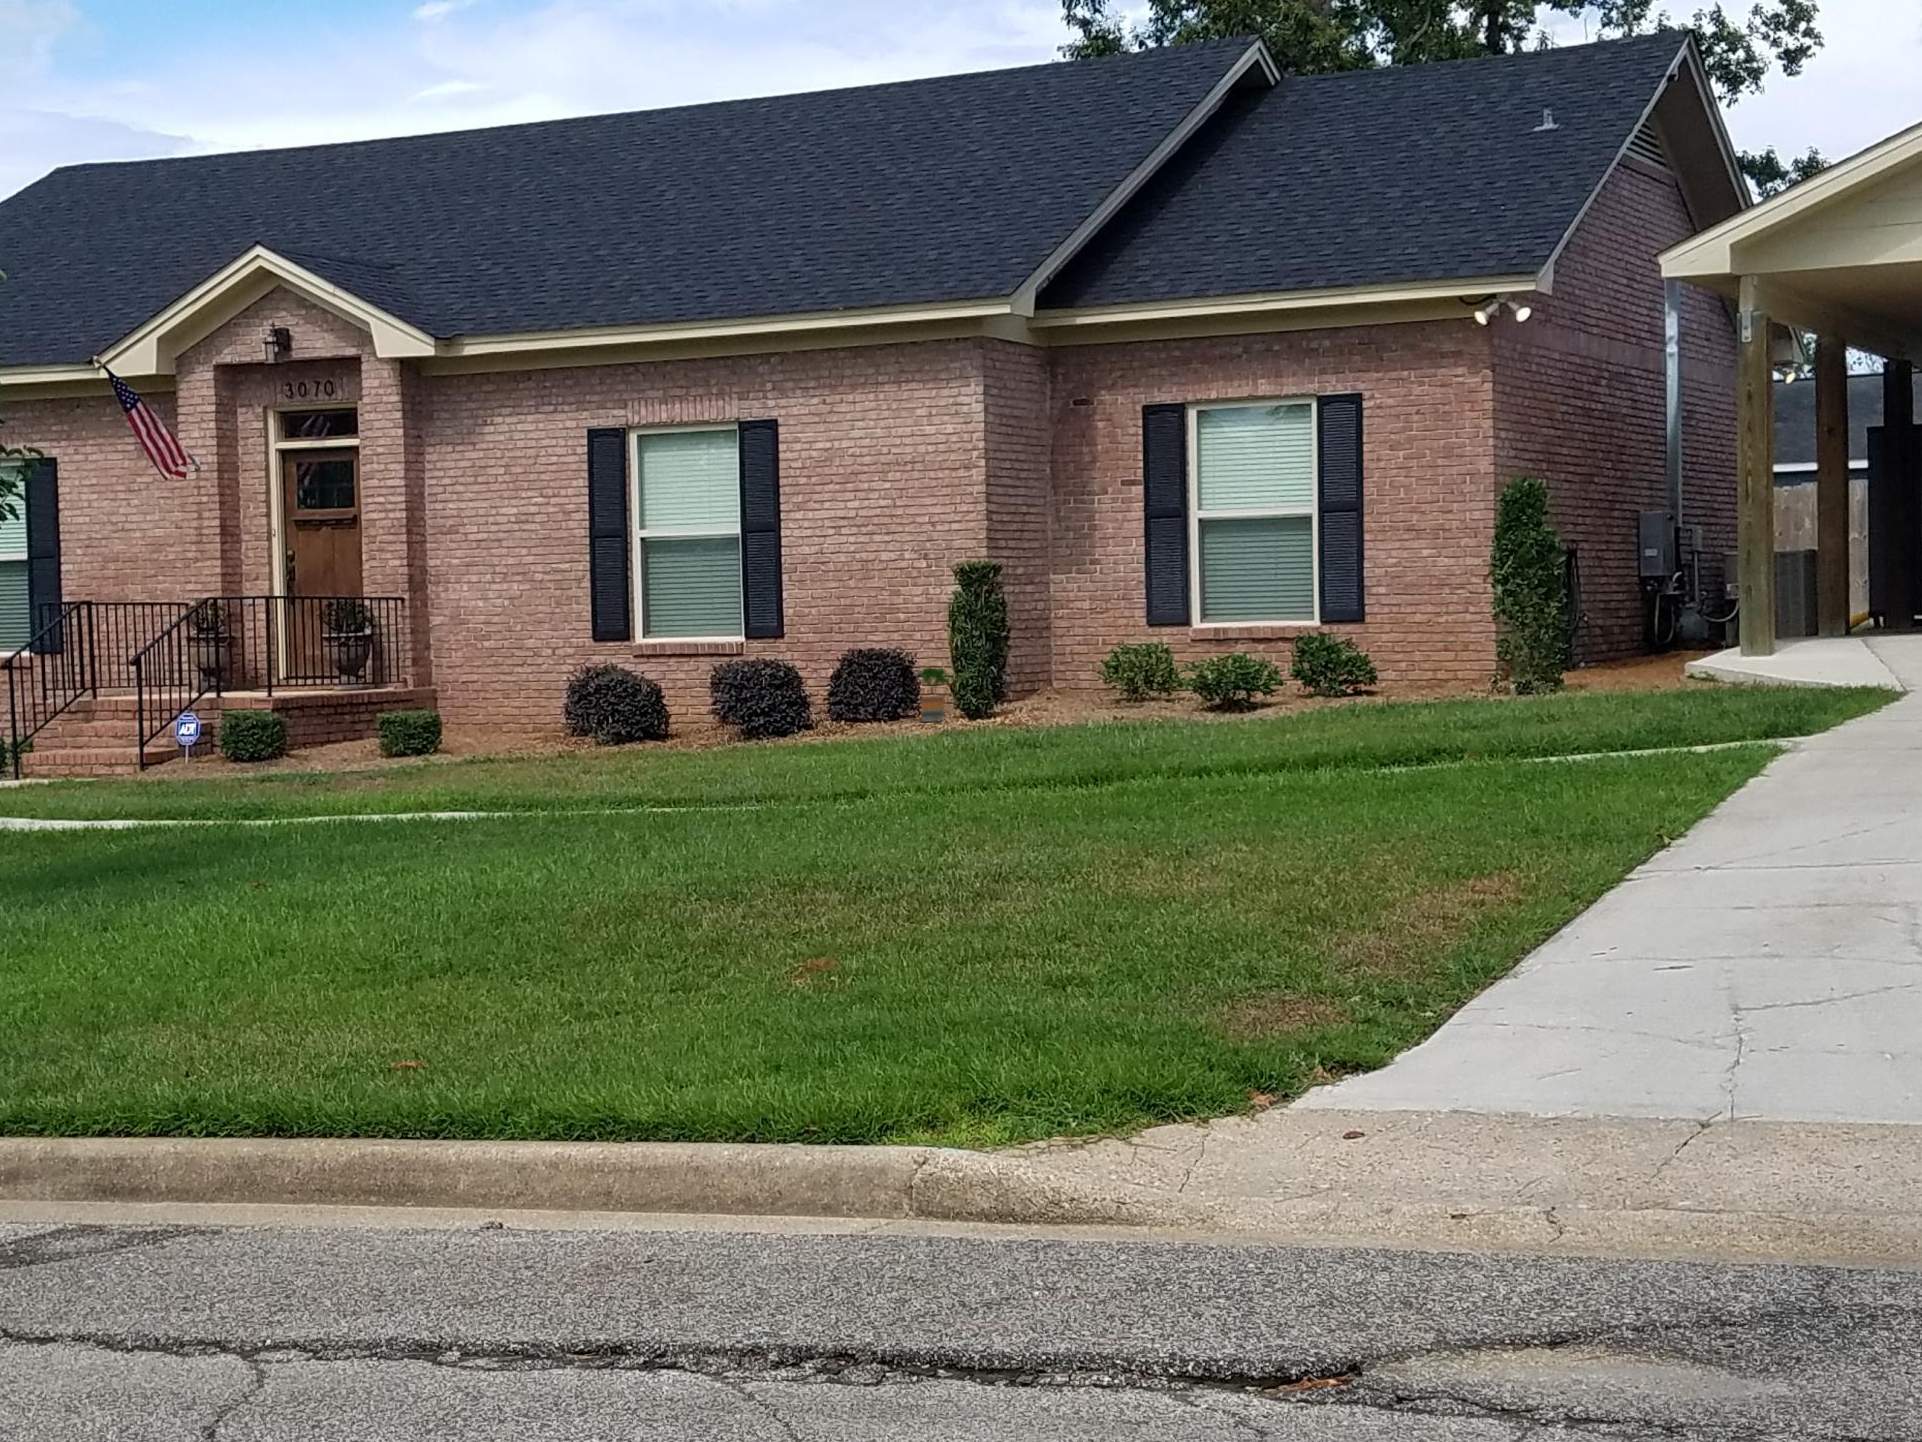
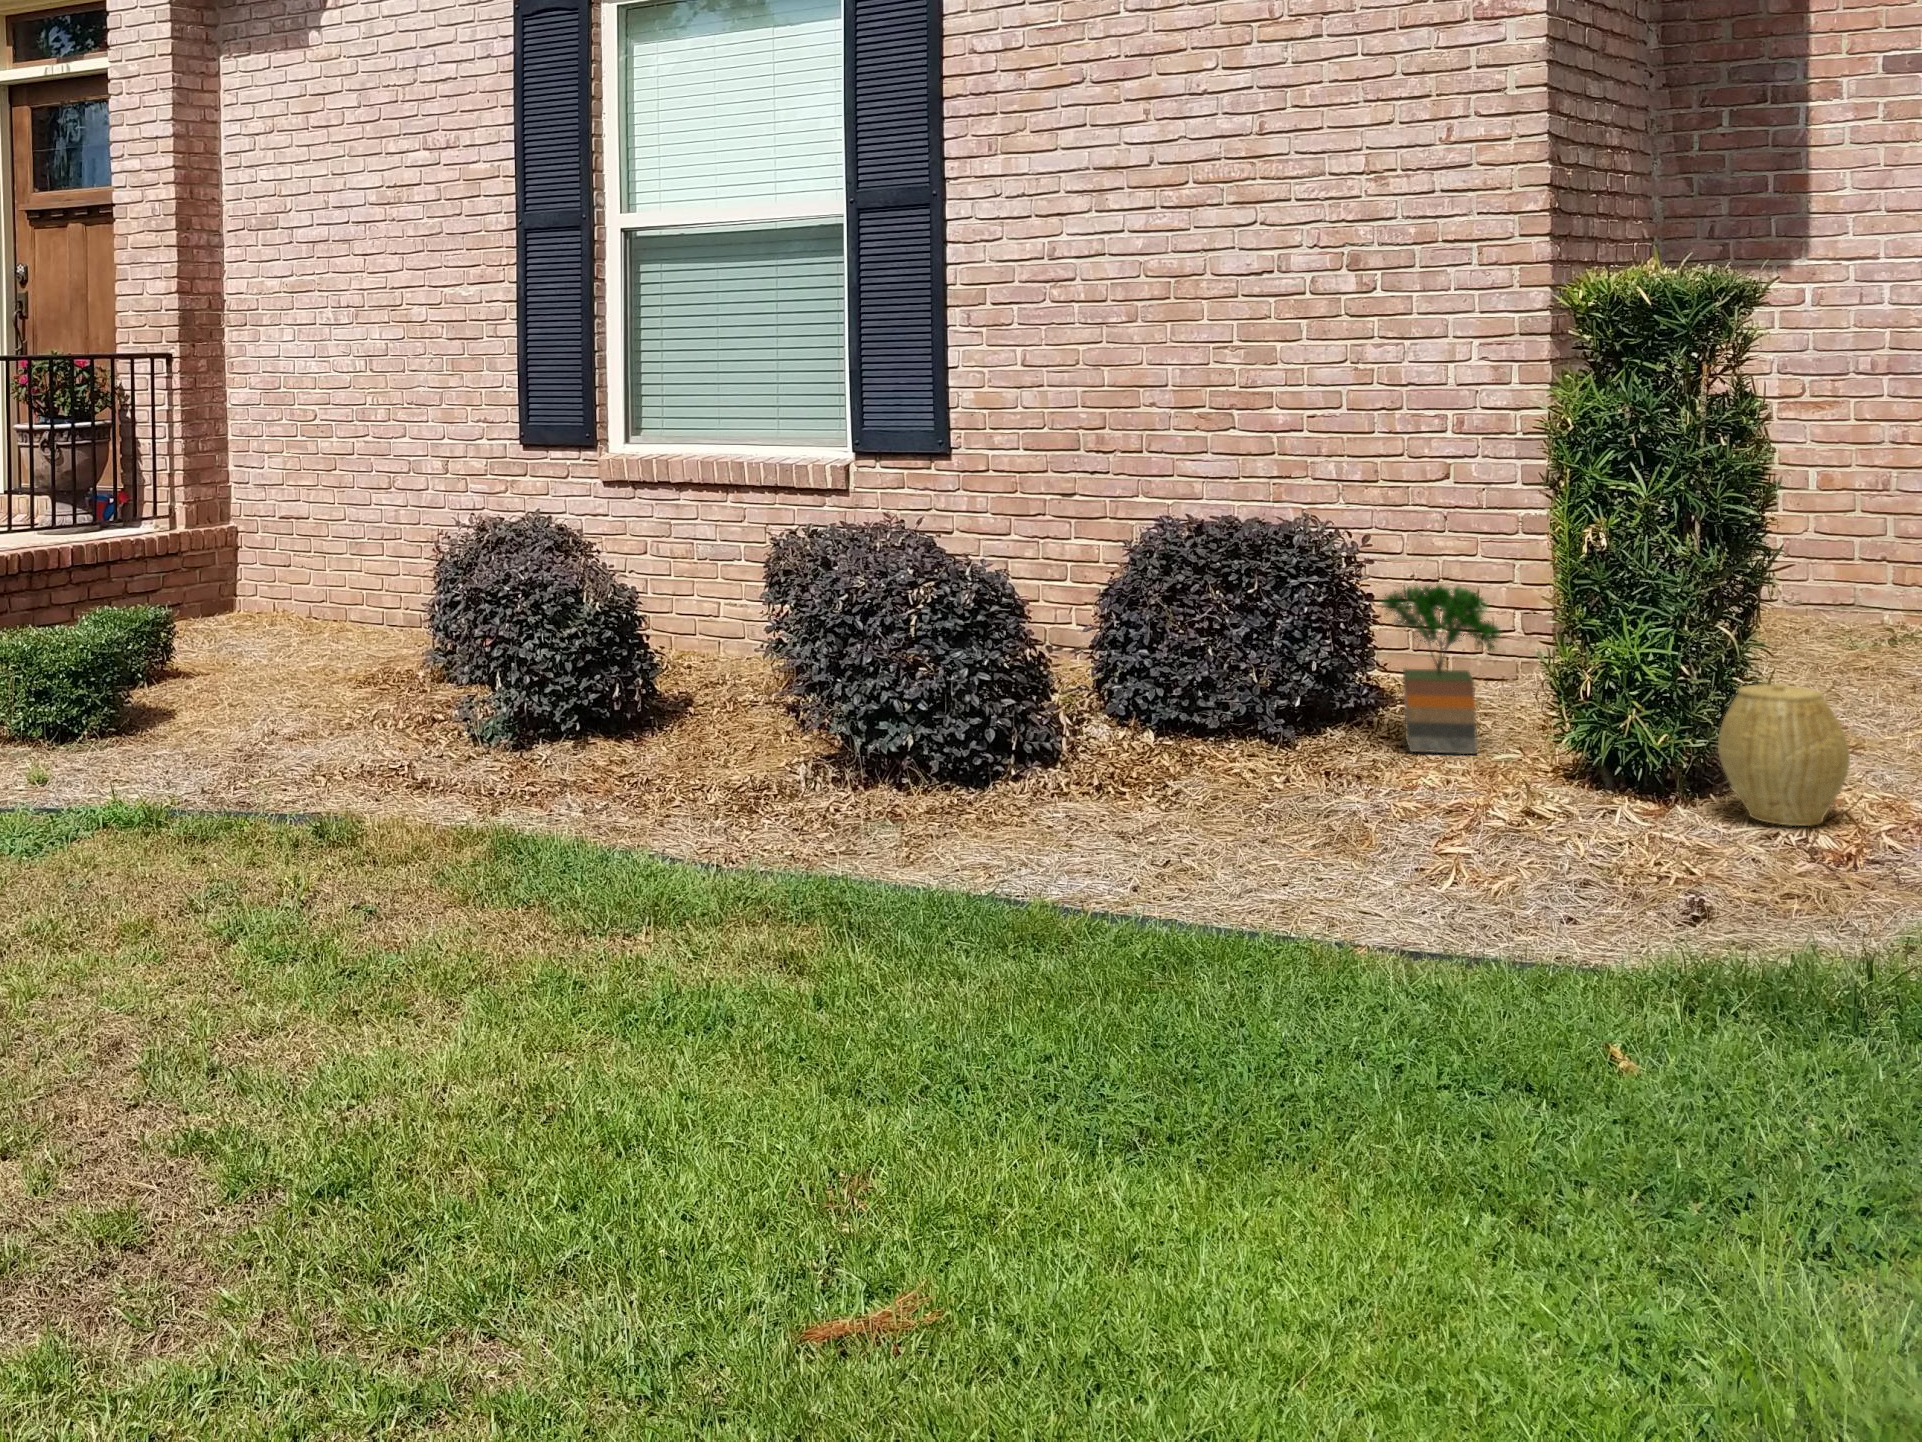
woven basket: none [990,684,1023,724] -> present [1718,683,1850,826]

